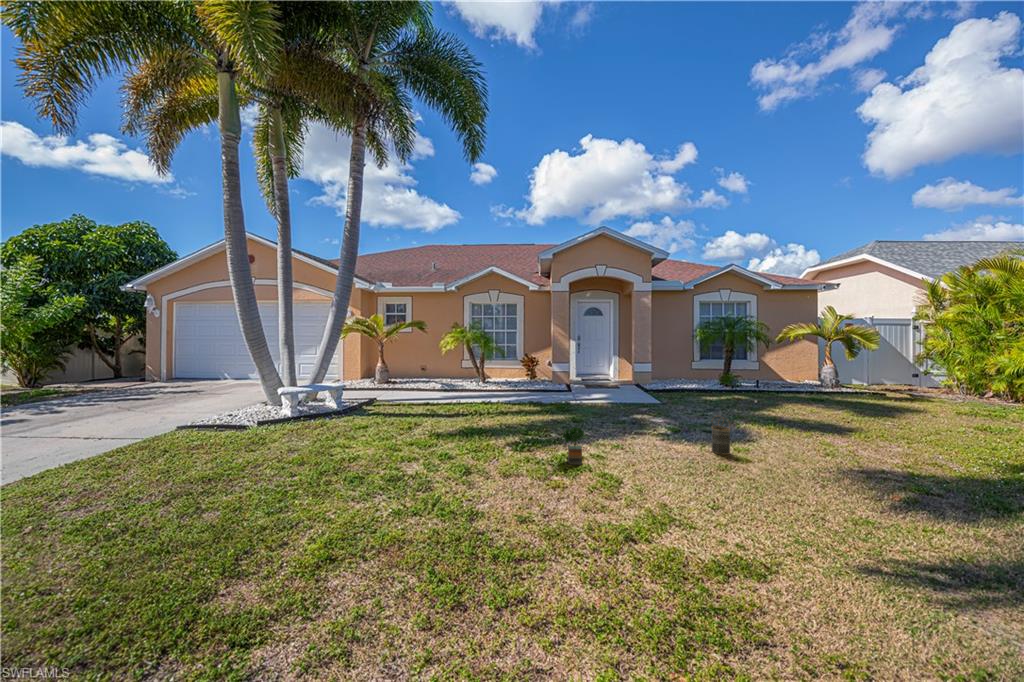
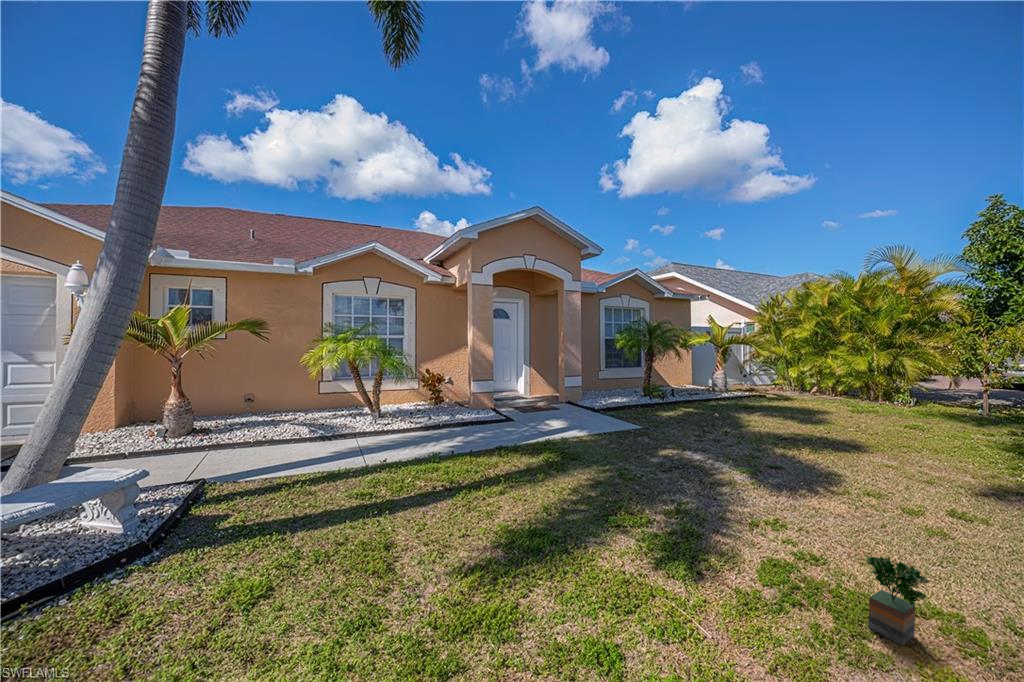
basket: present [712,418,730,455] -> none [892,471,929,528]

